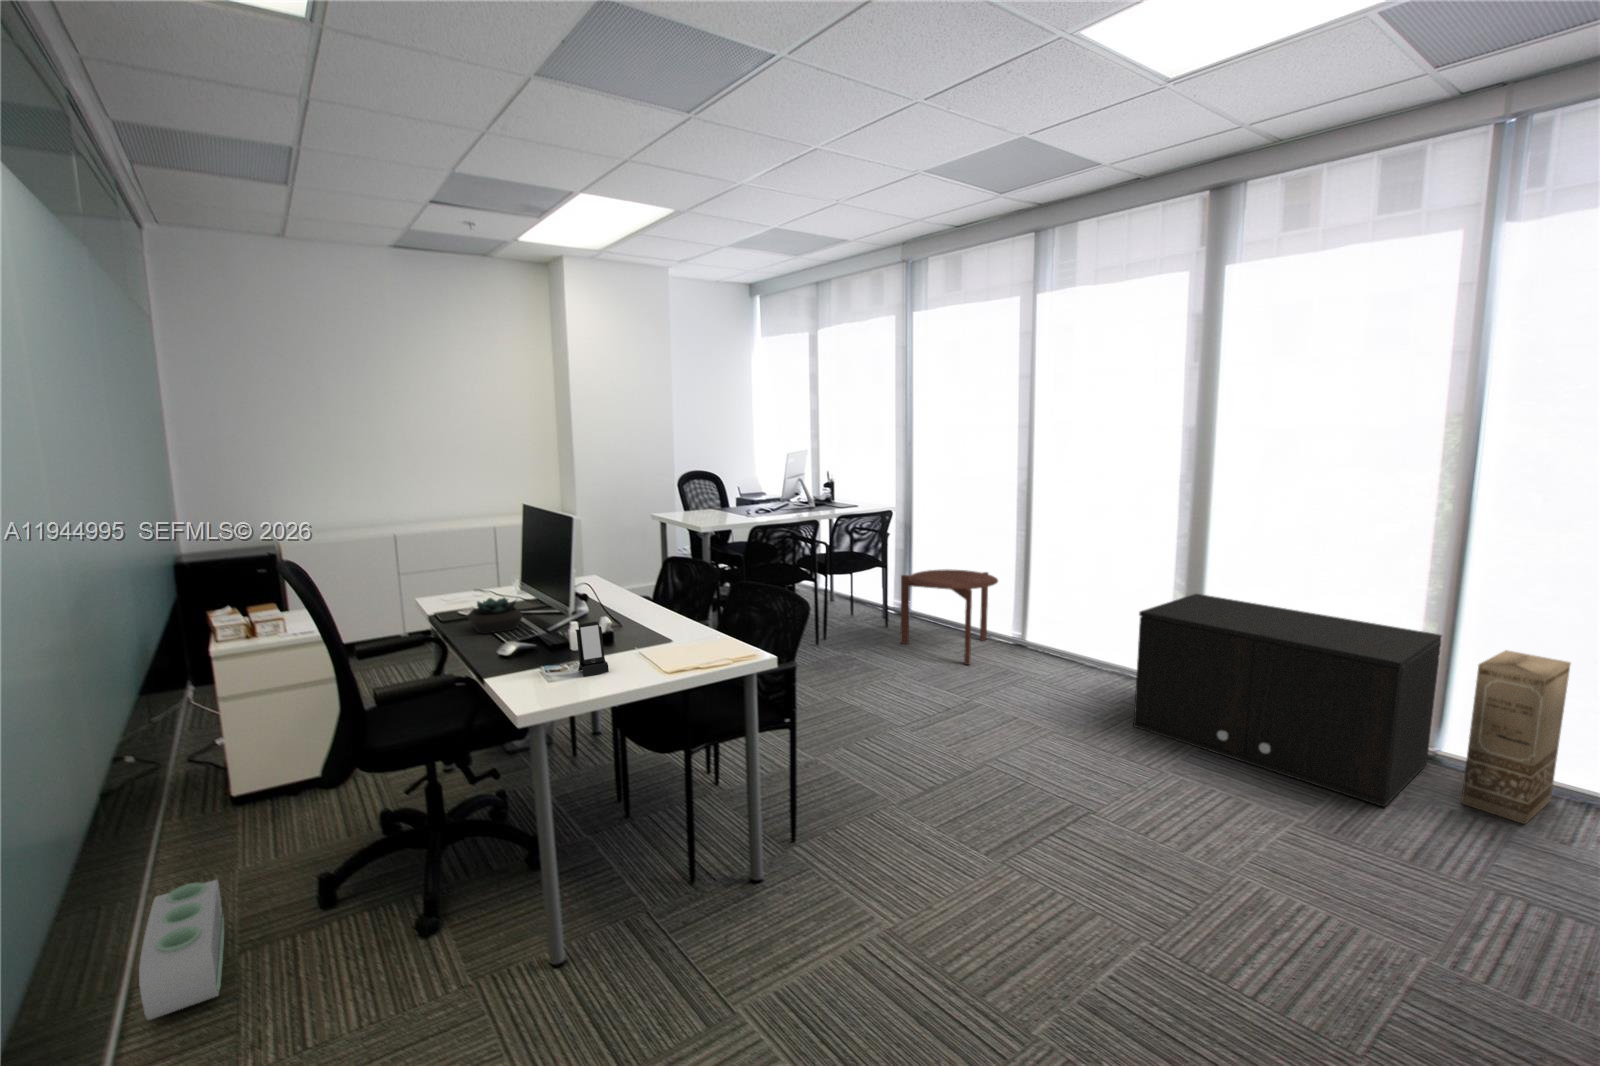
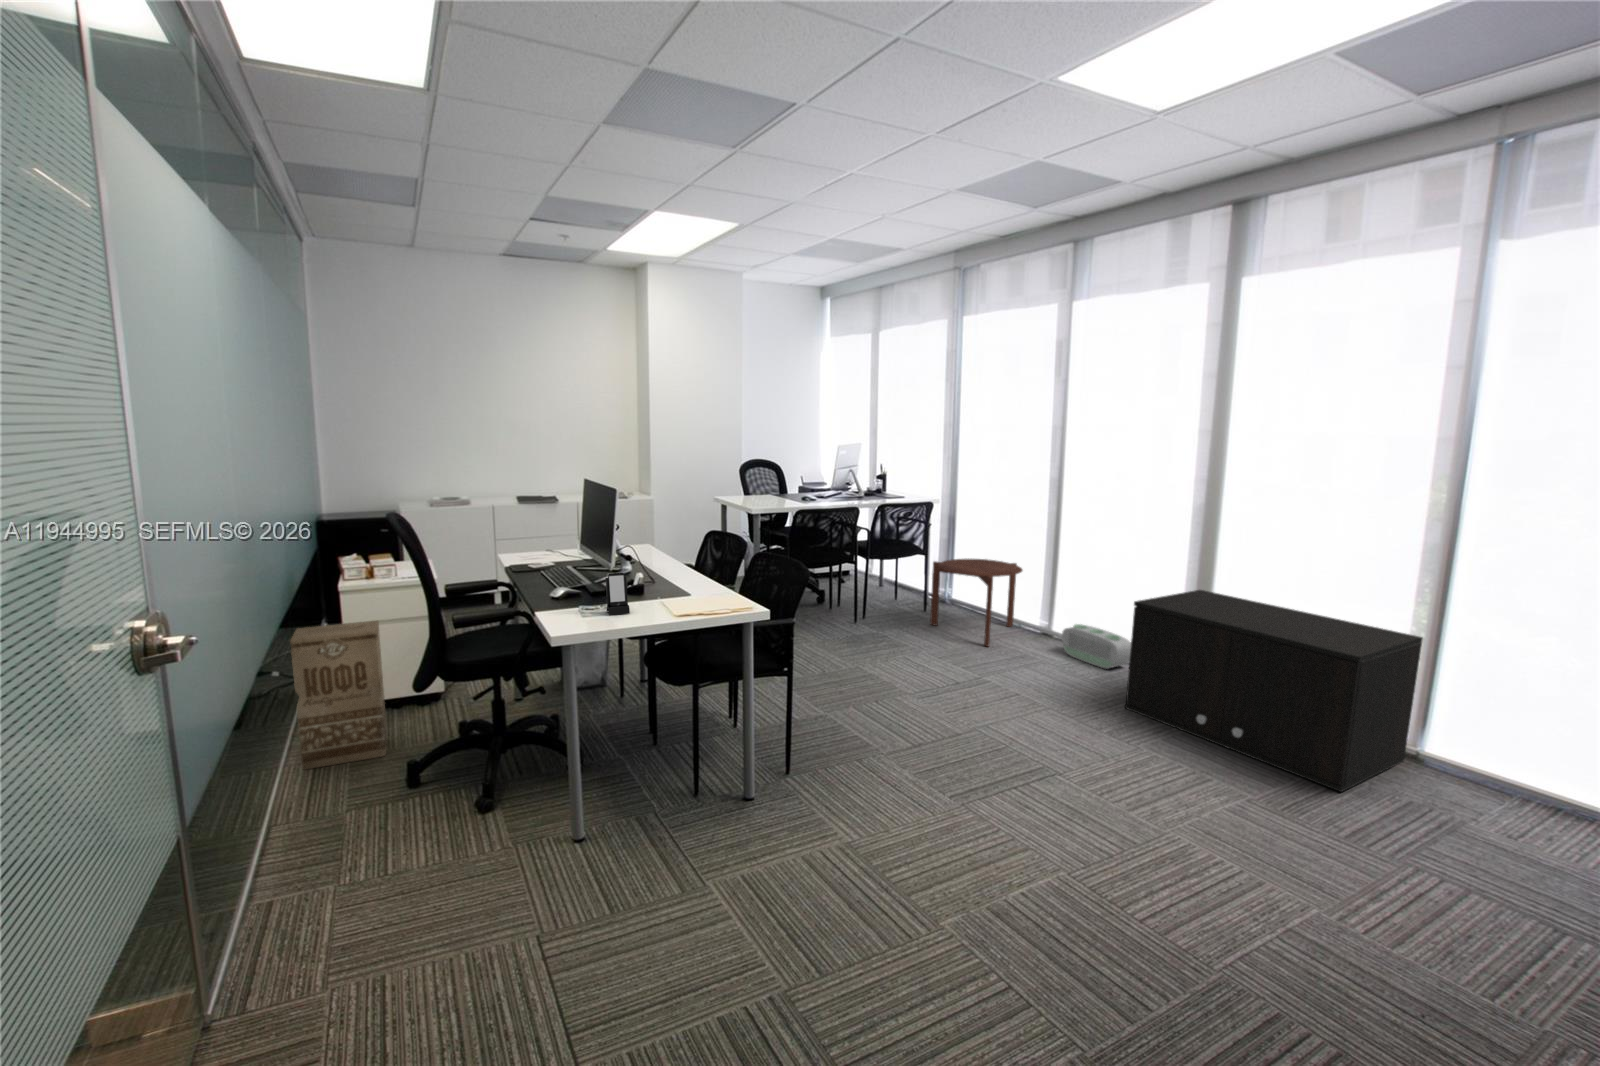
succulent plant: present [467,598,523,634] -> none [531,553,575,582]
cardboard box: present [1461,650,1571,824] -> present [291,621,387,770]
air purifier: present [139,880,224,1020] -> present [1062,624,1131,669]

